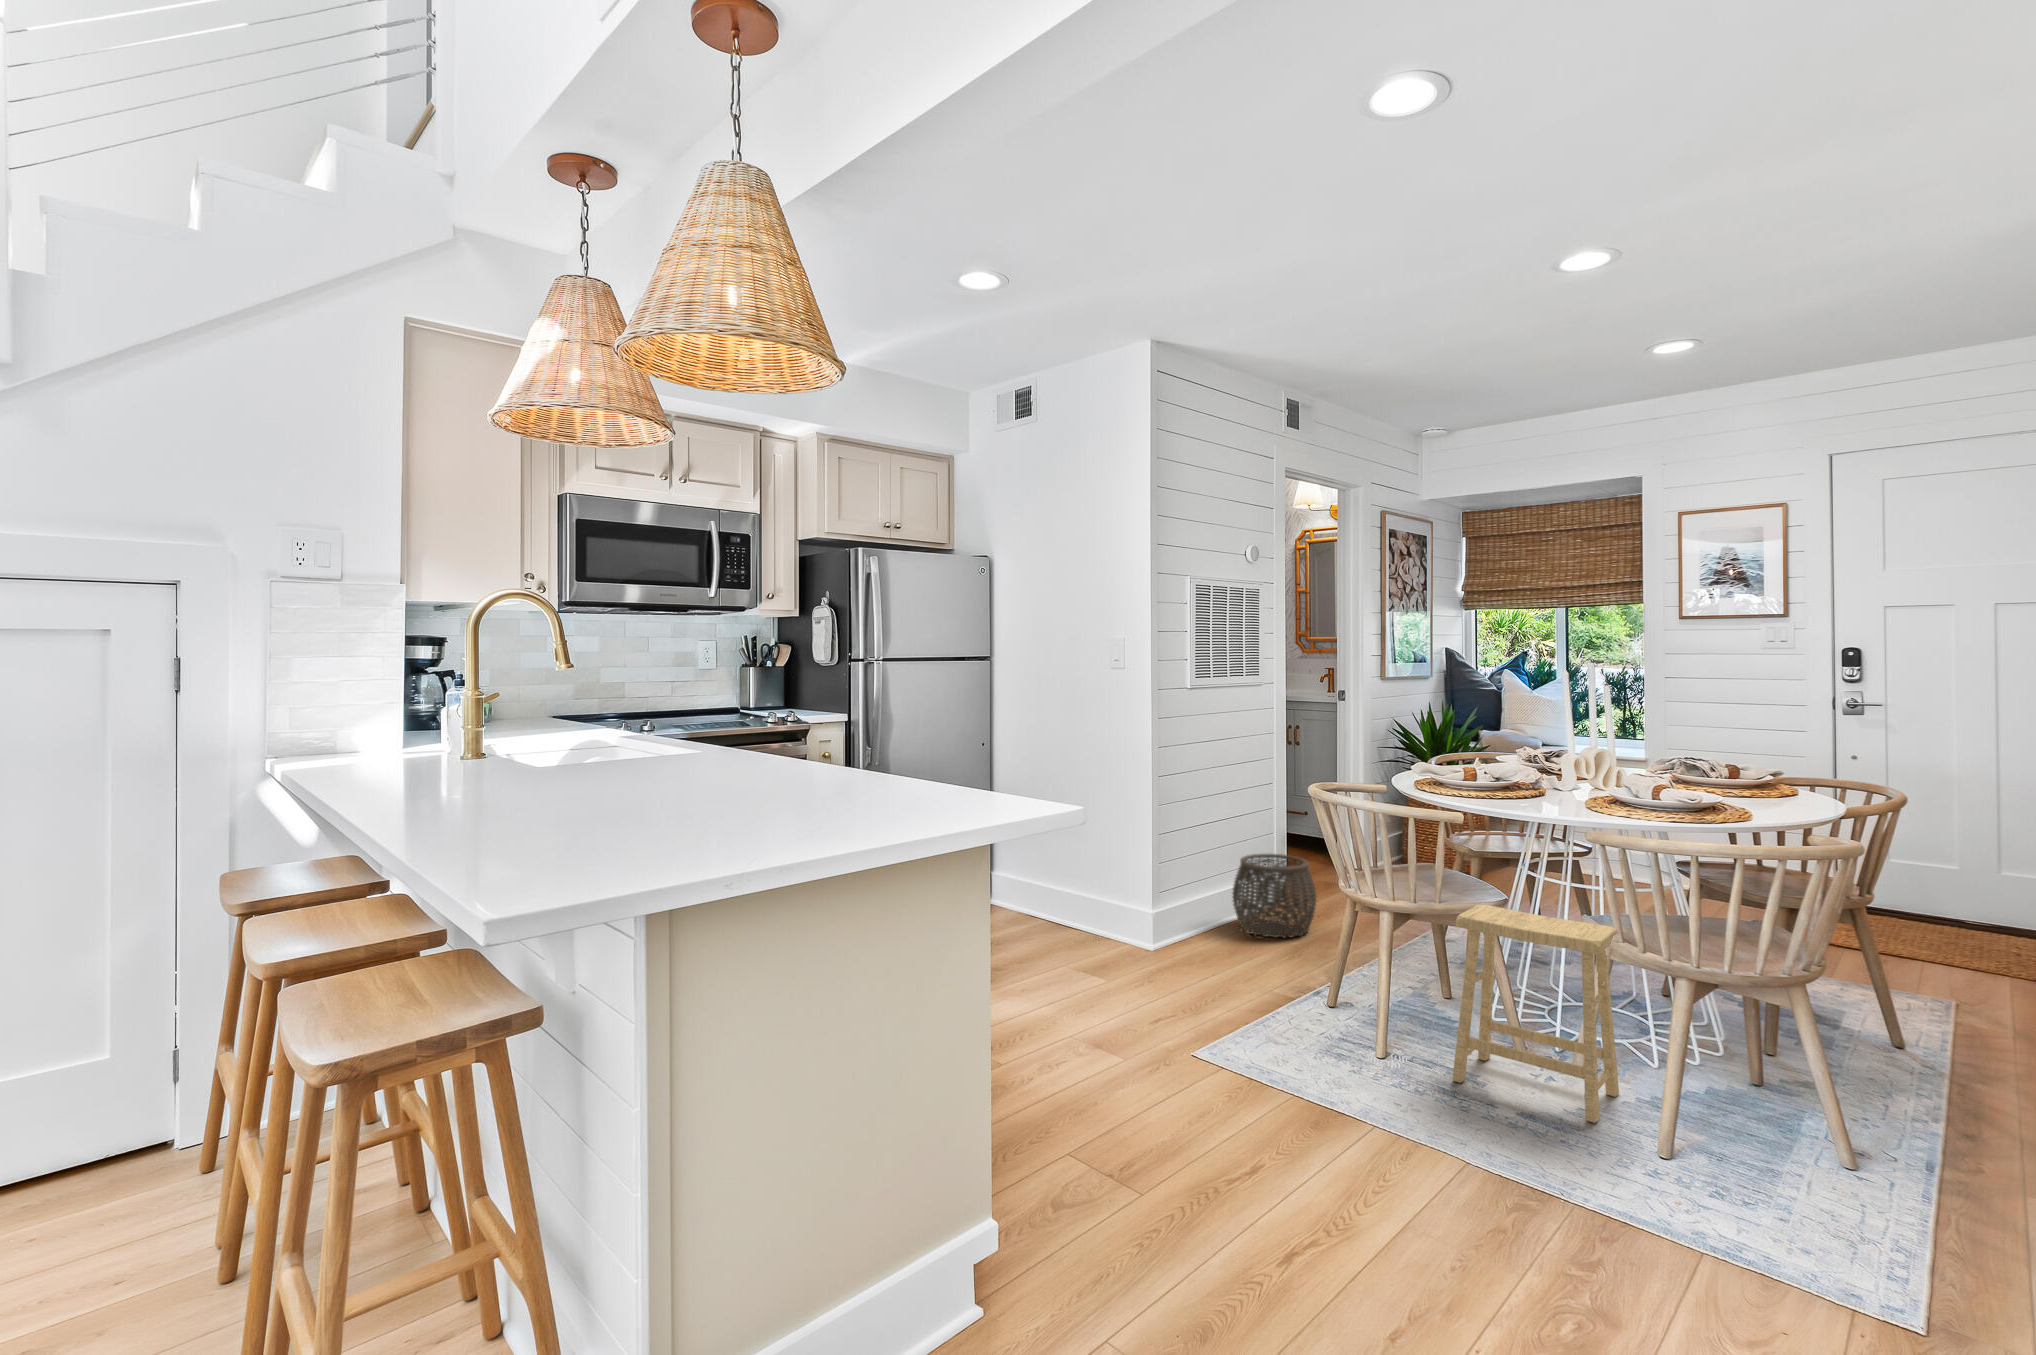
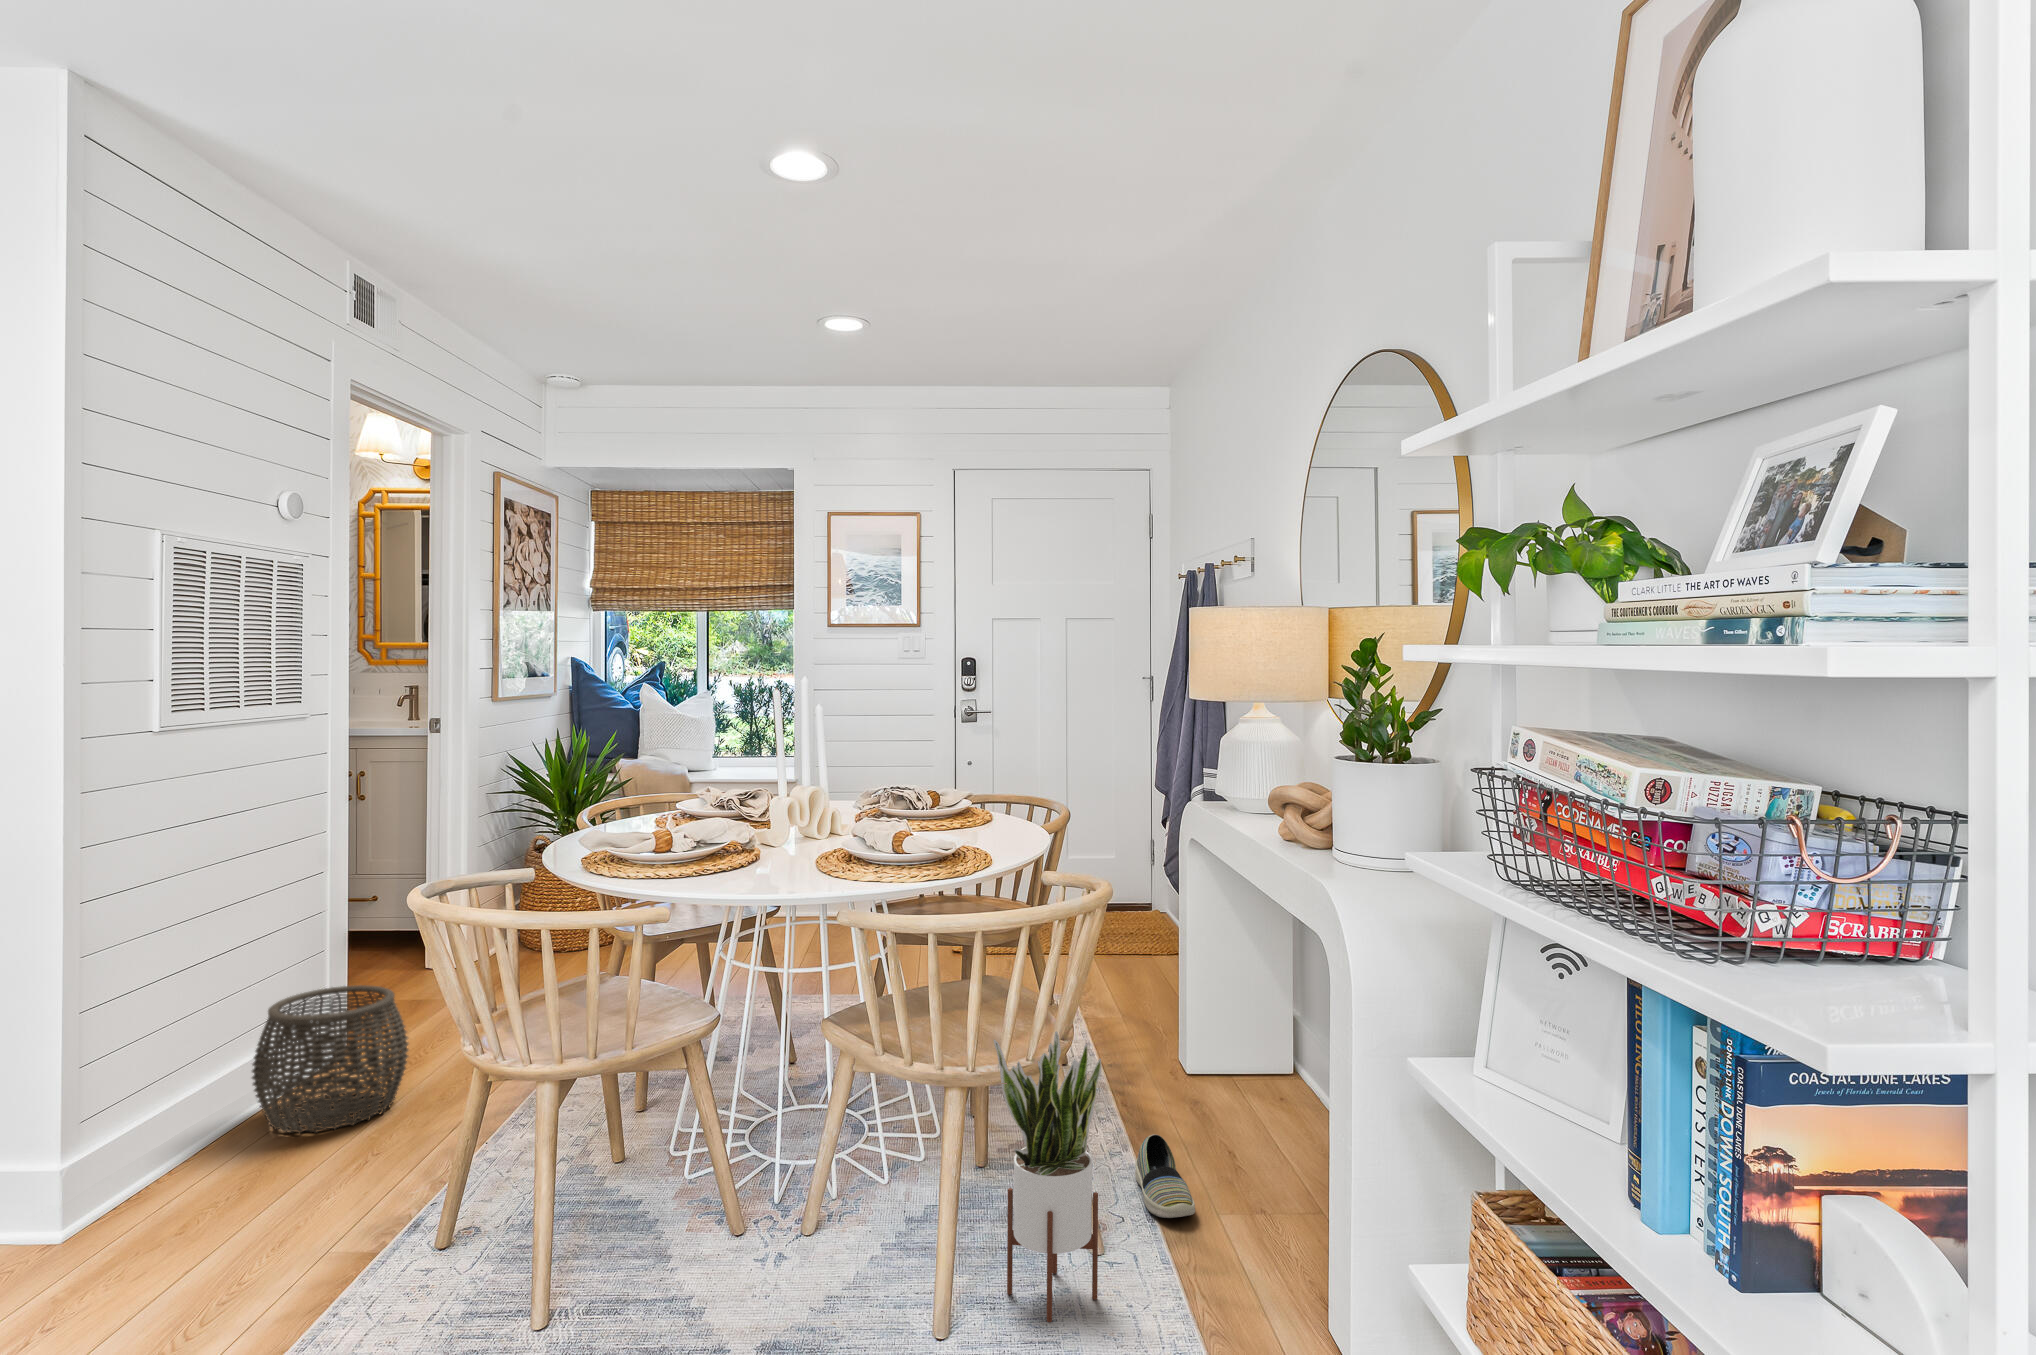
footstool: present [1452,905,1619,1123] -> none [656,1030,863,1319]
potted plant: none [1723,948,1843,1188] -> present [994,1031,1102,1322]
shoe: none [1927,1100,1988,1174] -> present [1135,1135,1195,1218]

